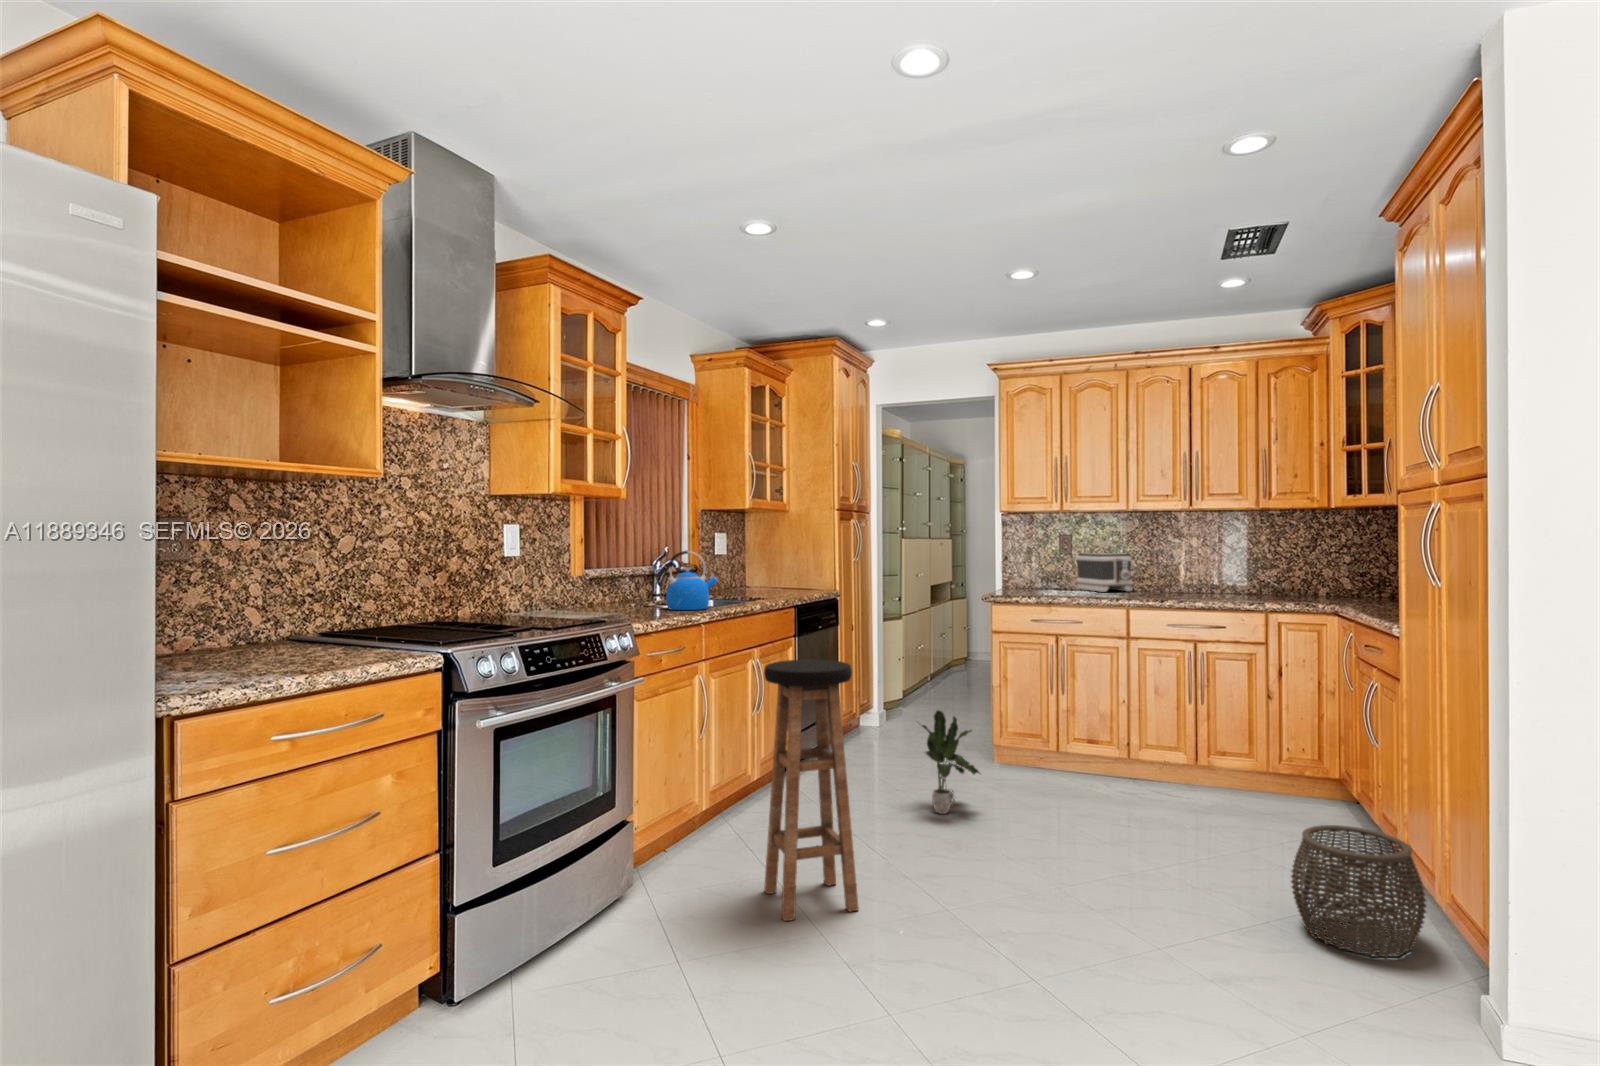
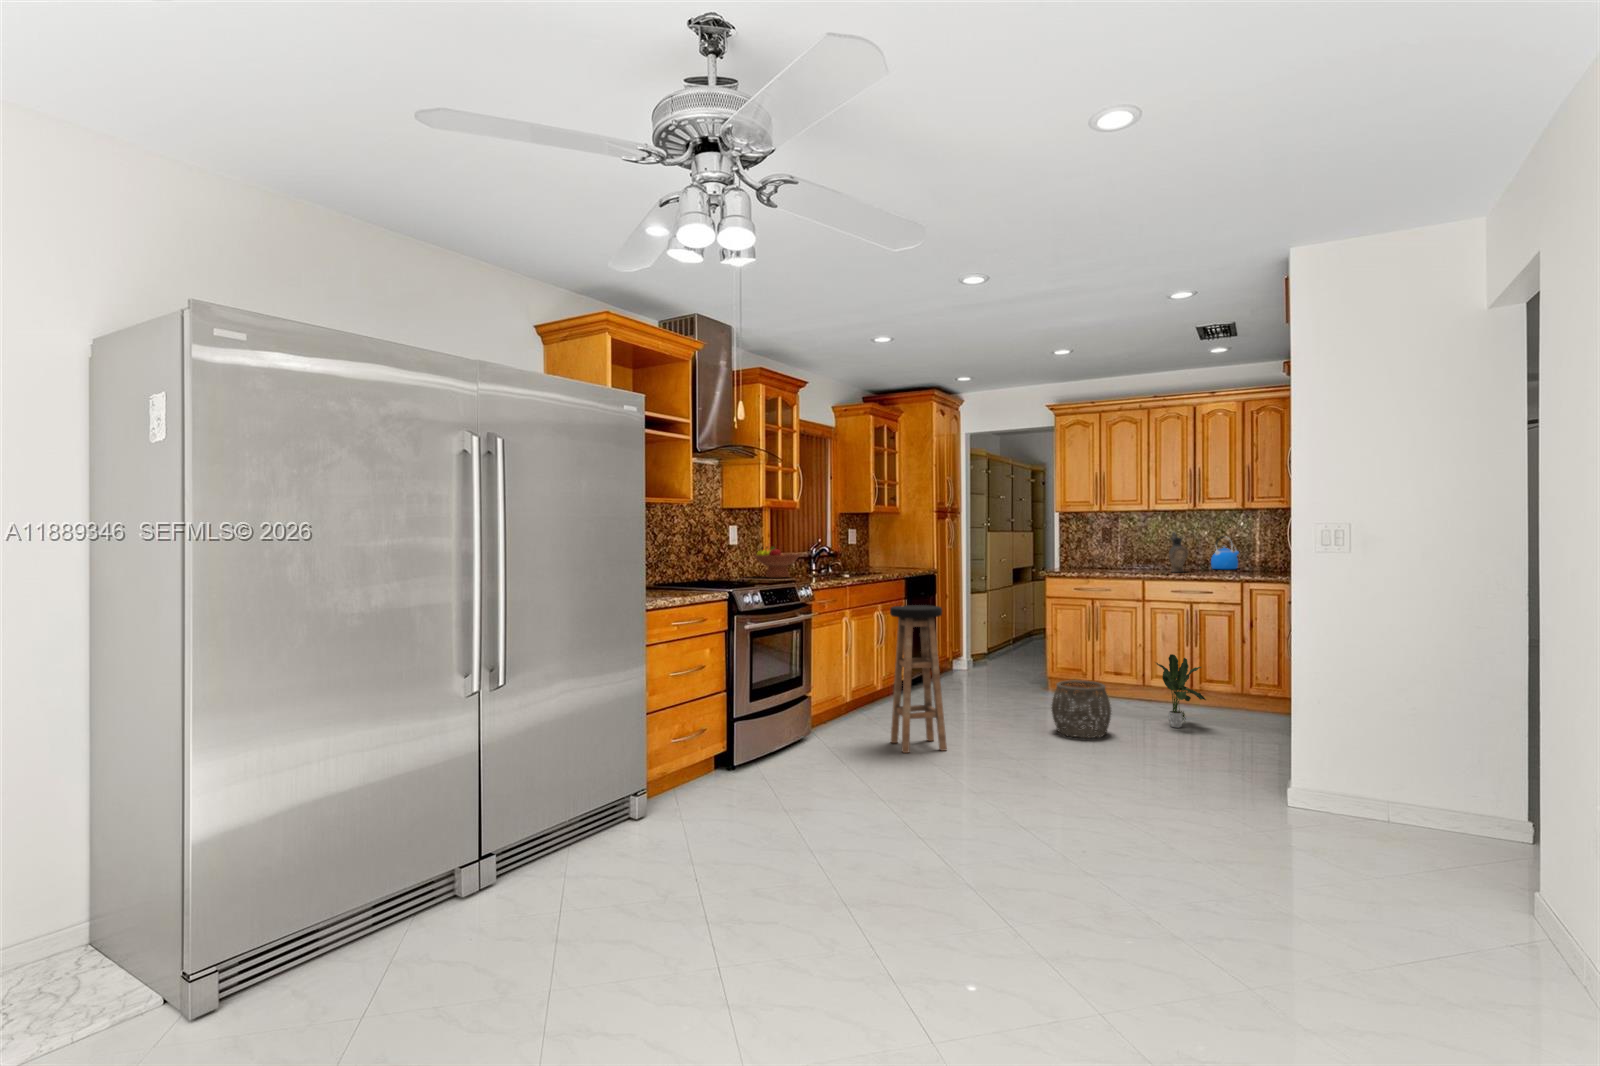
ceramic pitcher: none [1158,540,1184,596] -> present [1169,532,1188,572]
kettle: present [666,551,718,610] -> present [1211,536,1239,569]
toaster: present [1077,553,1132,592] -> none [1114,542,1153,570]
fruit bowl: none [550,559,628,610] -> present [755,547,800,578]
potted plant: present [922,711,979,814] -> present [1156,654,1206,728]
woven basket: present [1291,825,1427,957] -> present [1052,680,1111,738]

